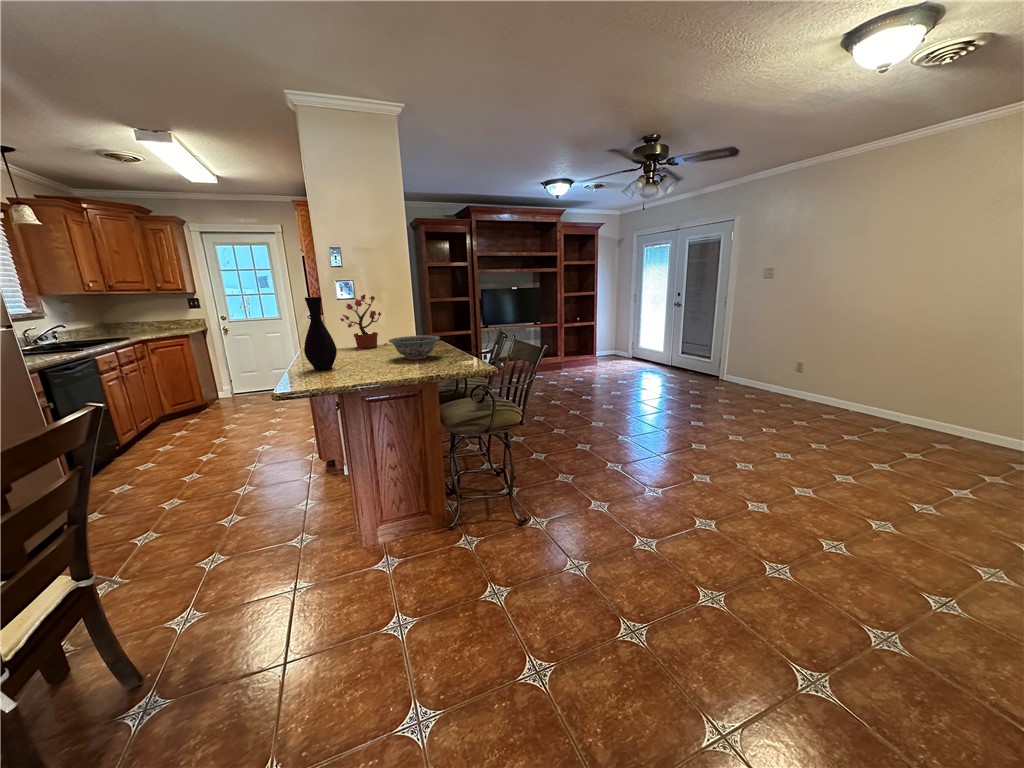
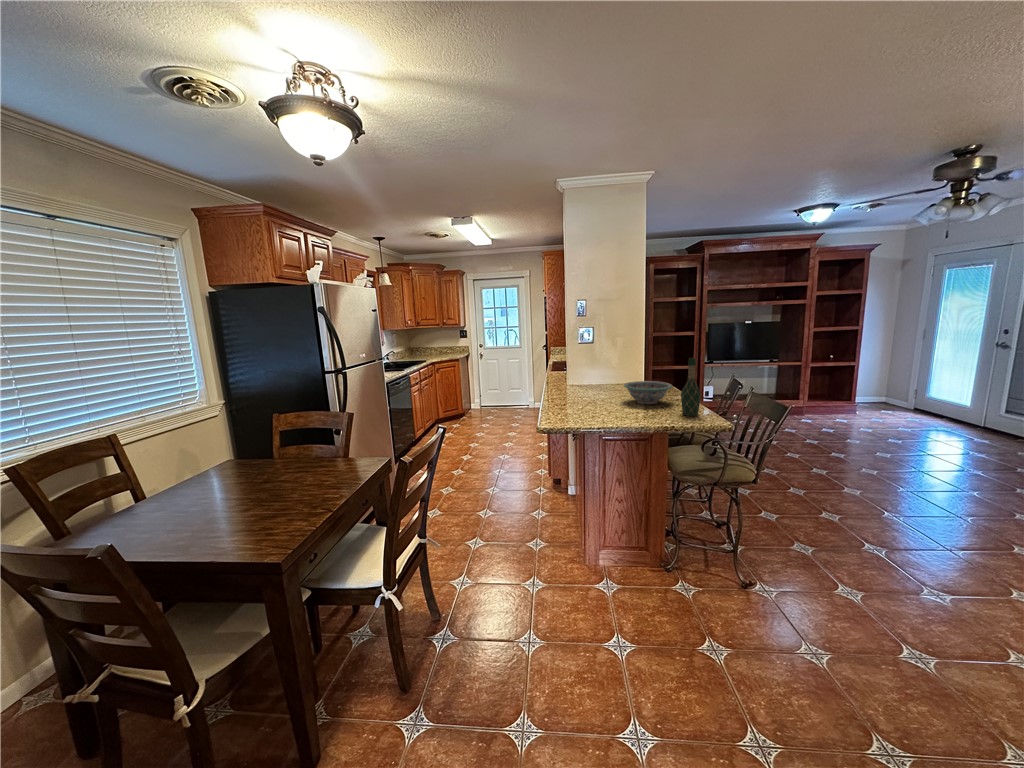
potted plant: present [340,294,387,350] -> none [579,338,617,388]
vase: present [304,297,337,371] -> none [557,348,581,408]
wine bottle: none [446,304,466,365] -> present [681,358,701,416]

